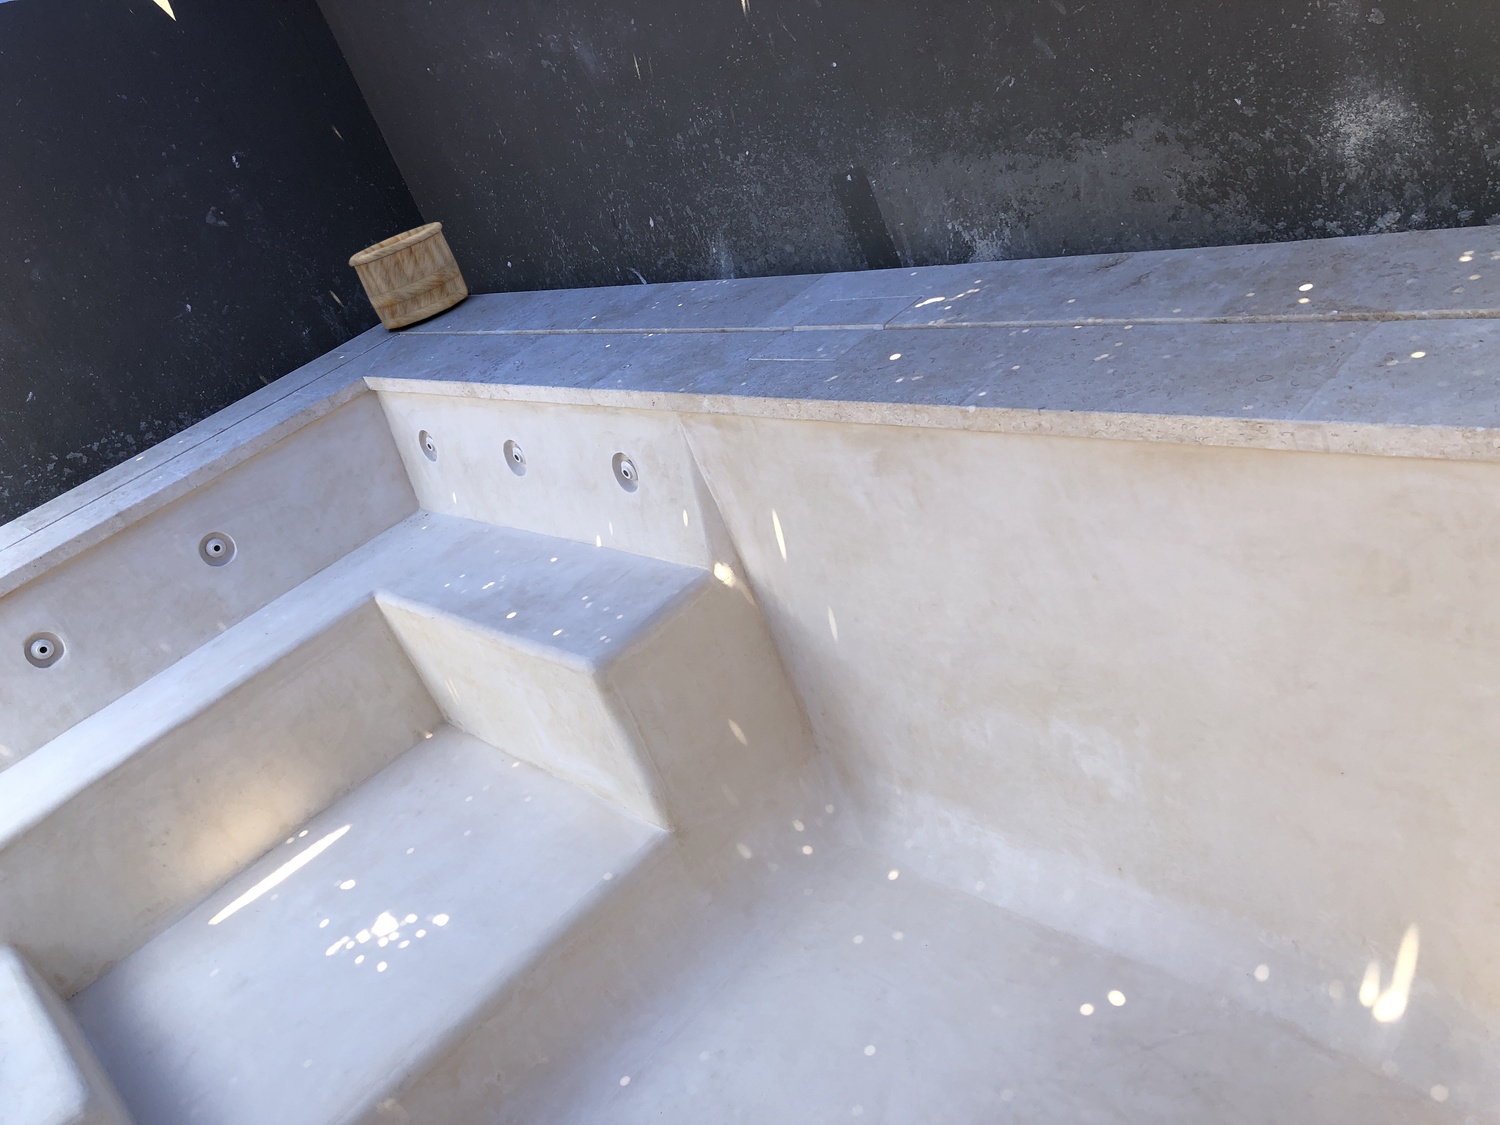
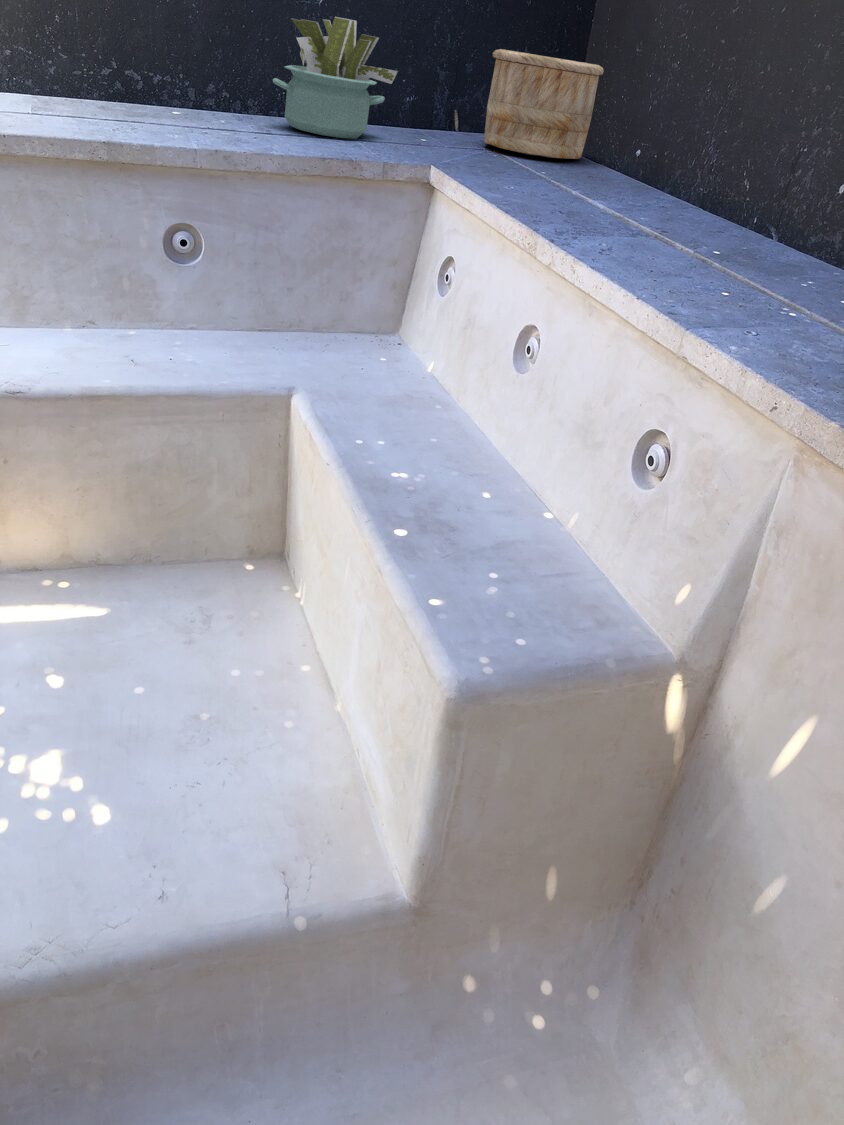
decorative plant: none [177,308,290,414] -> present [273,17,398,139]

